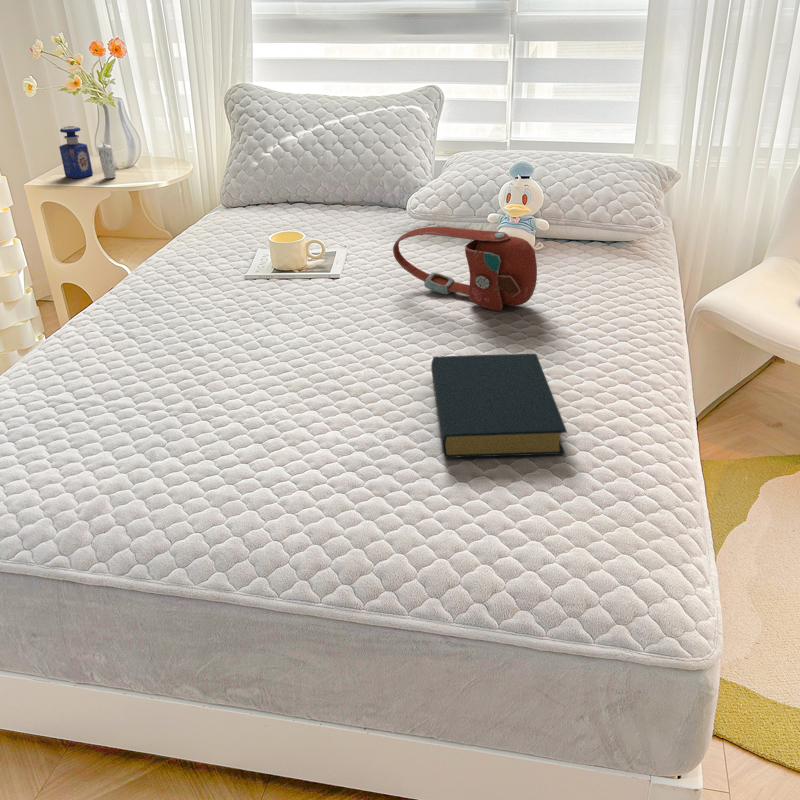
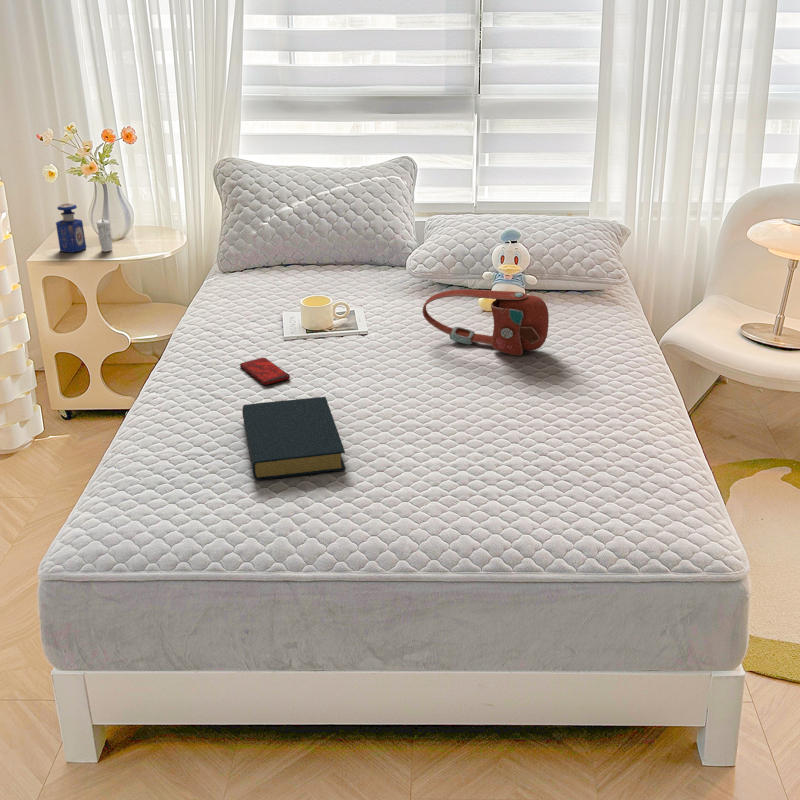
smartphone: none [175,295,220,326] -> present [240,358,290,385]
hardback book: present [431,354,567,458] -> present [242,397,346,479]

